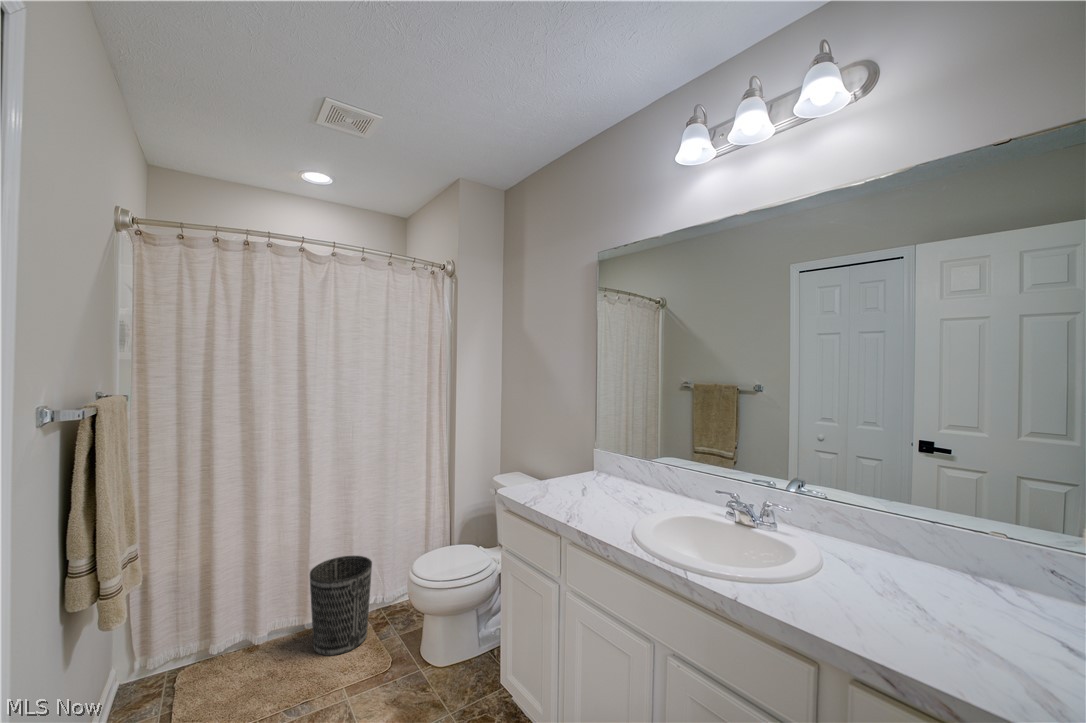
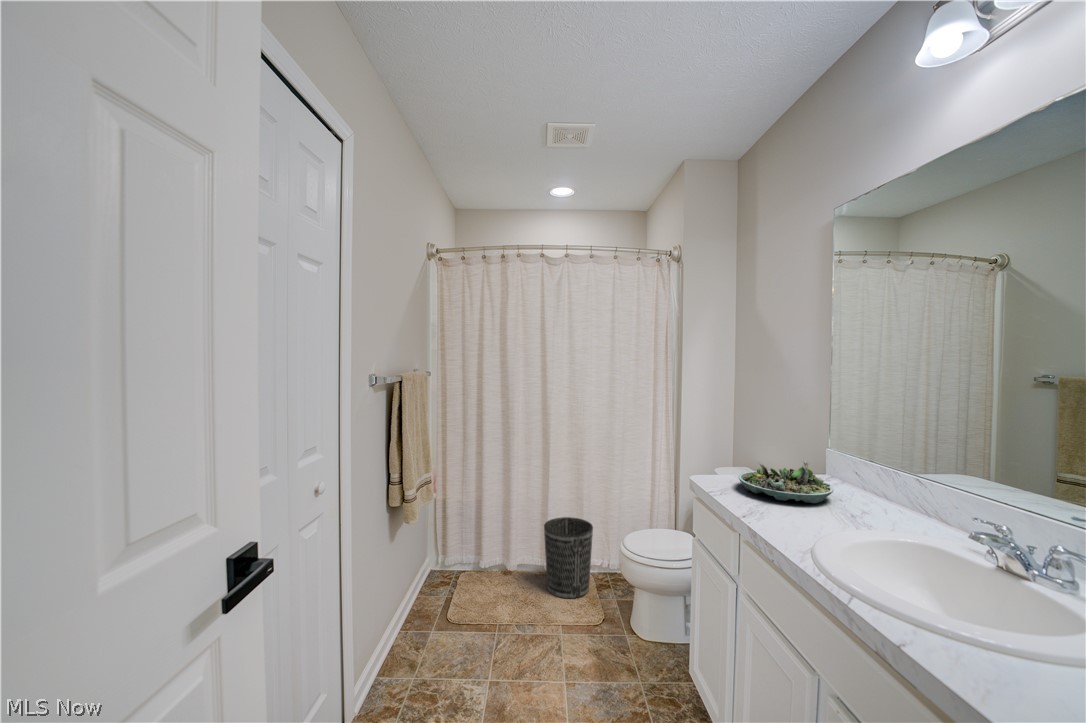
succulent planter: none [544,462,616,500] -> present [738,461,833,503]

